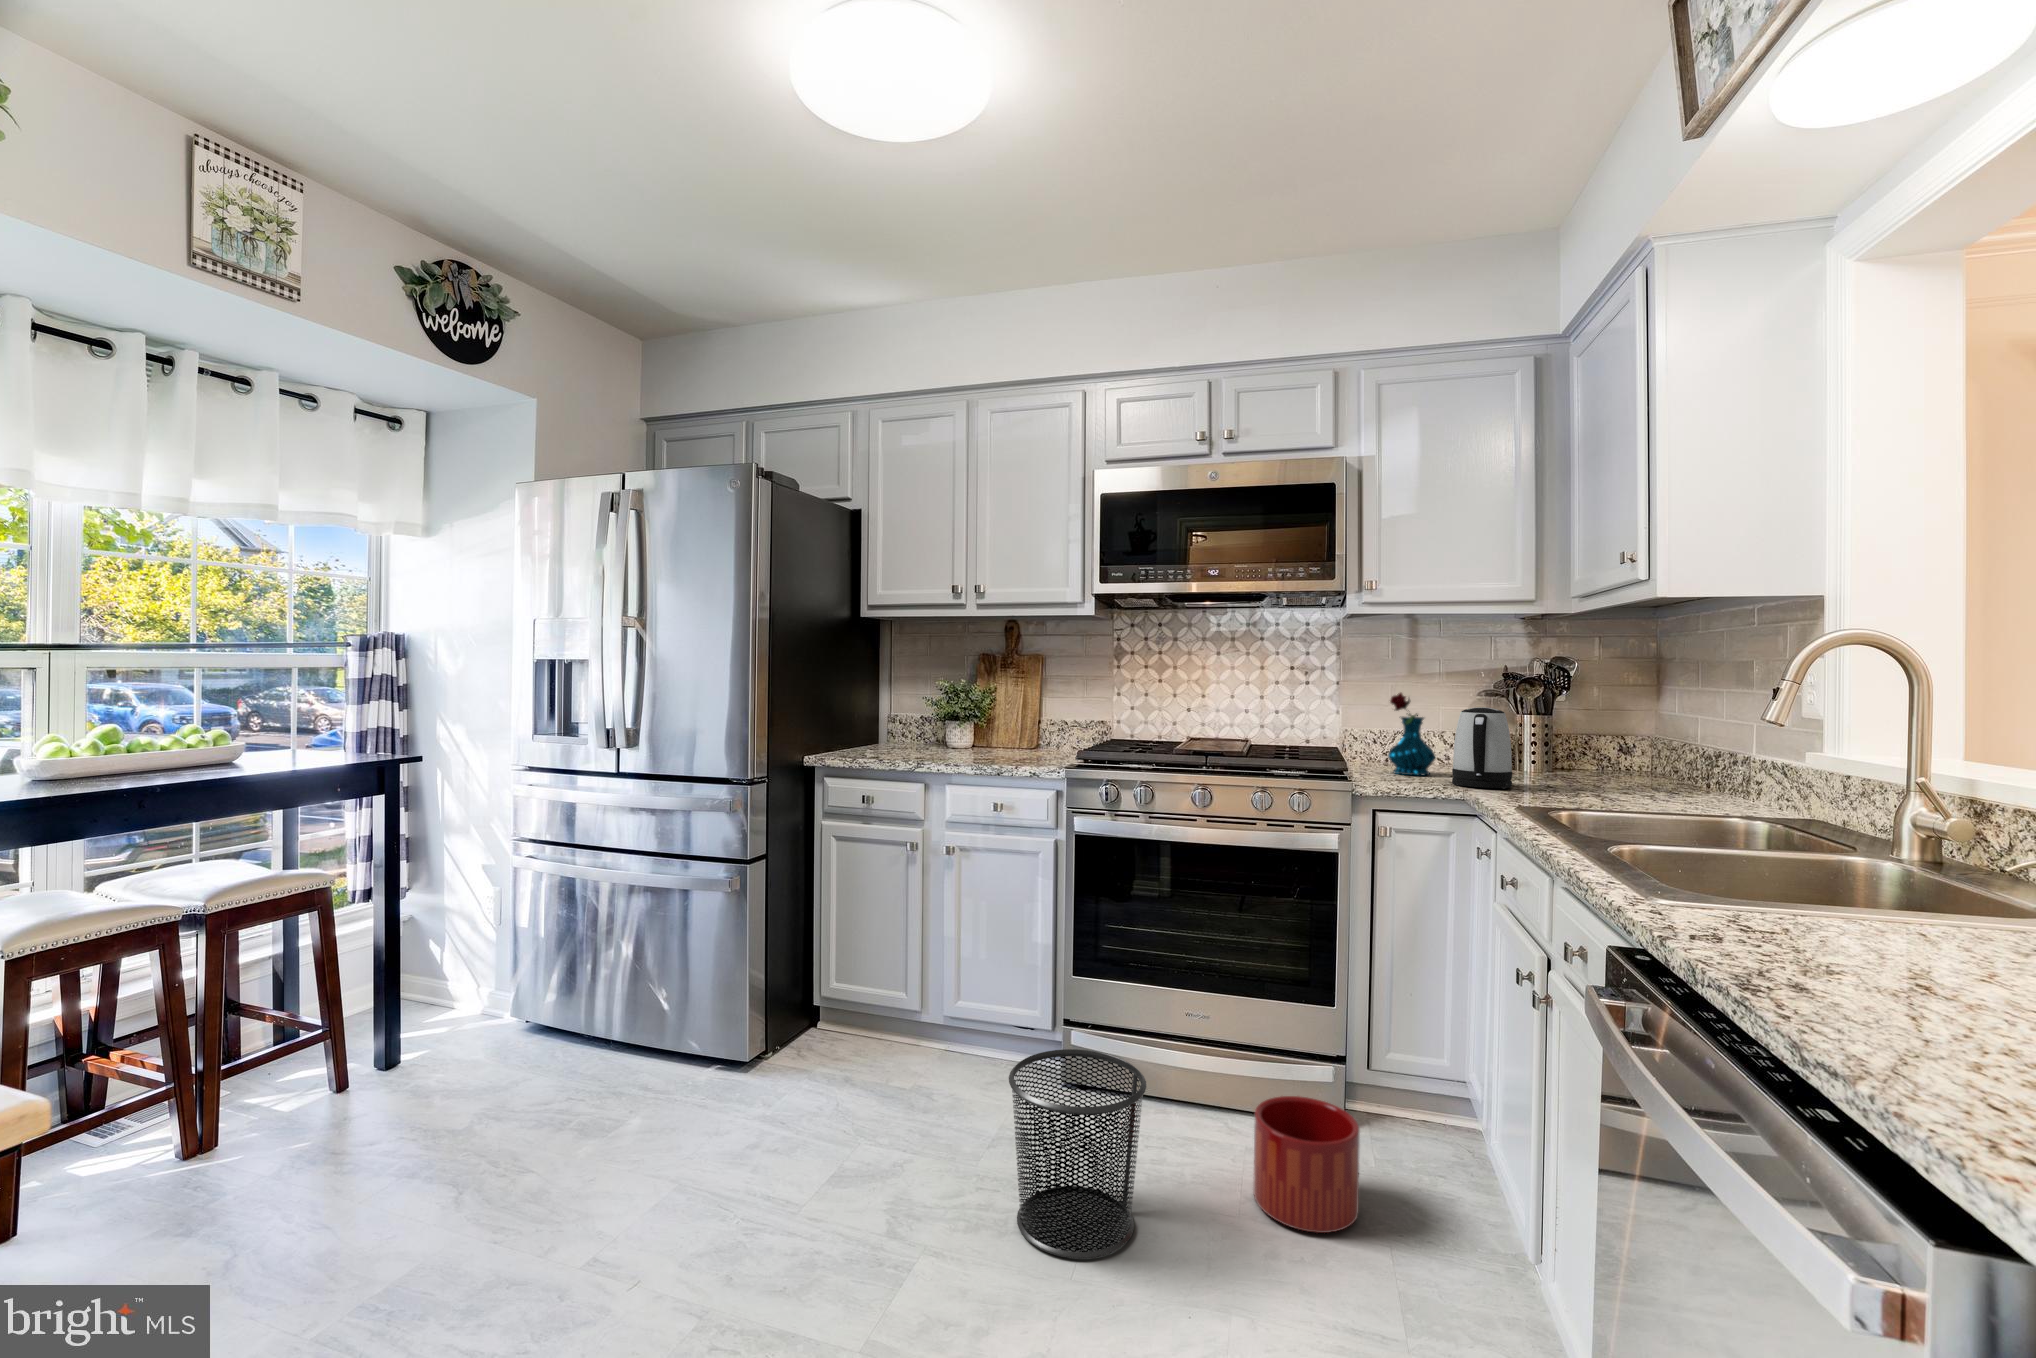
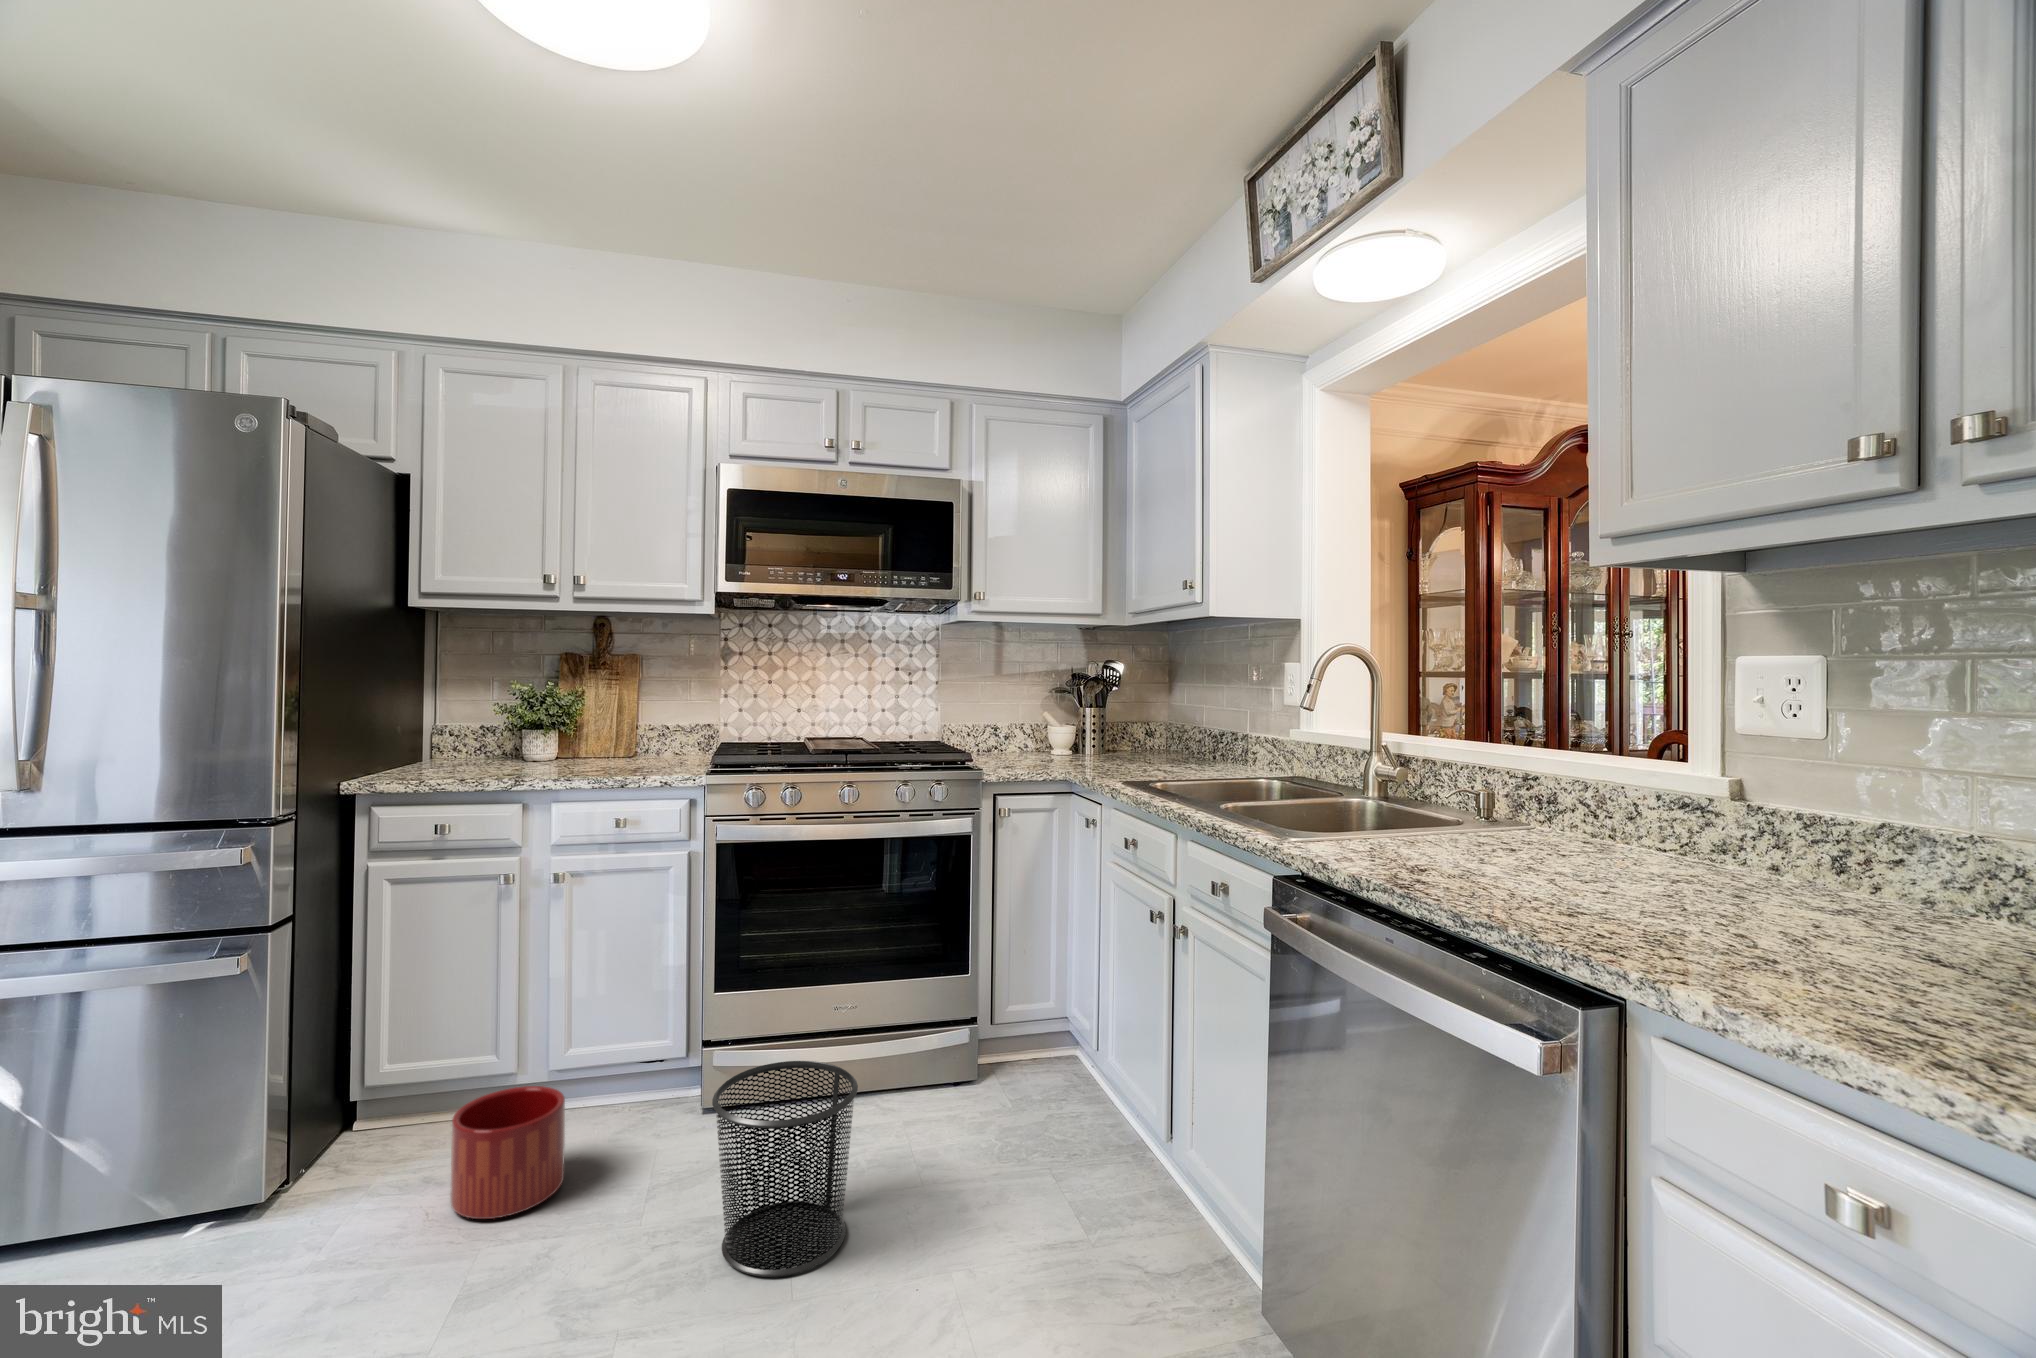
vase: present [1388,693,1436,775] -> none [992,691,1030,763]
kettle: present [1452,707,1512,789] -> none [1050,703,1095,769]
planter: present [1253,1096,1360,1233] -> present [450,1086,565,1219]

